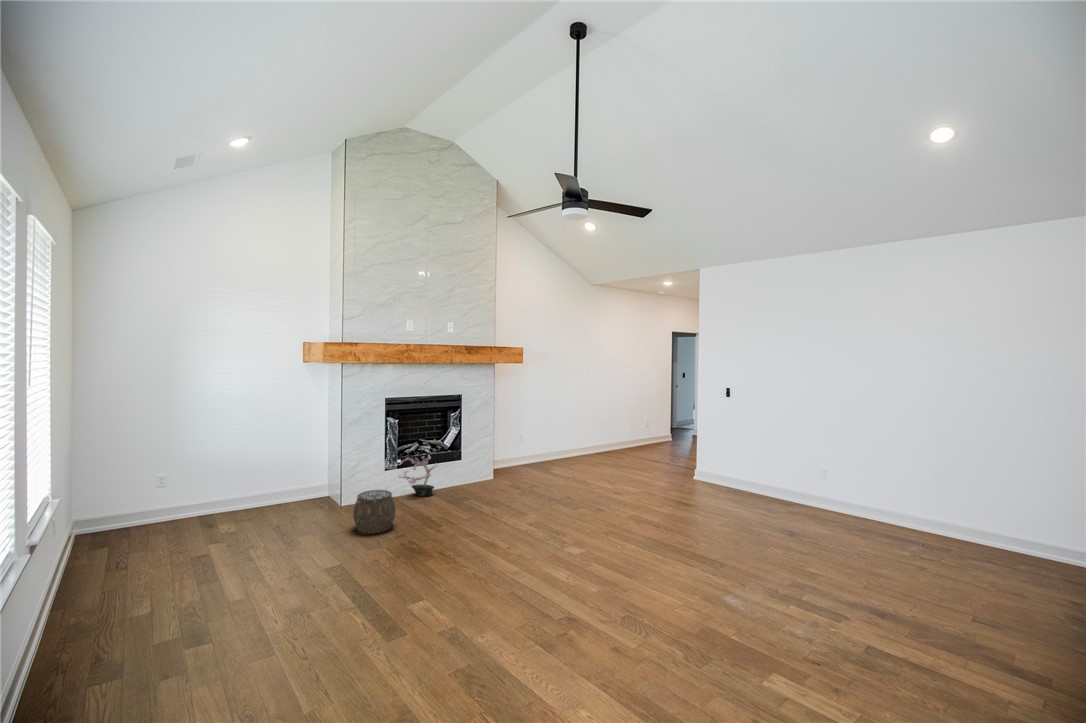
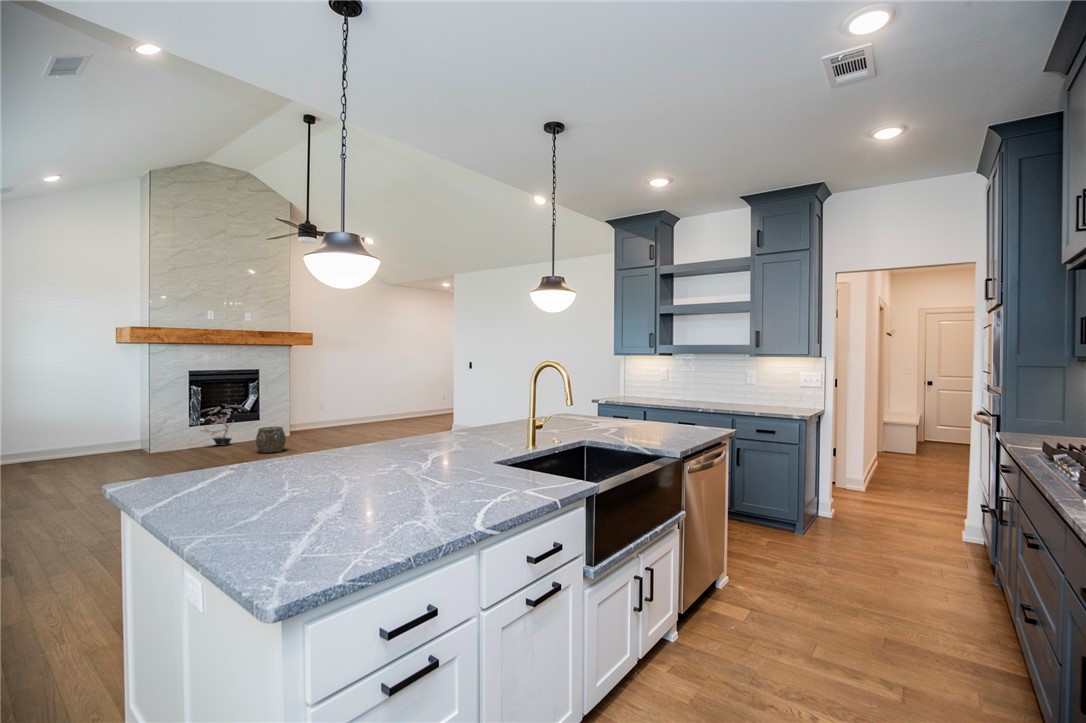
woven basket: present [353,490,396,533] -> present [256,427,286,453]

